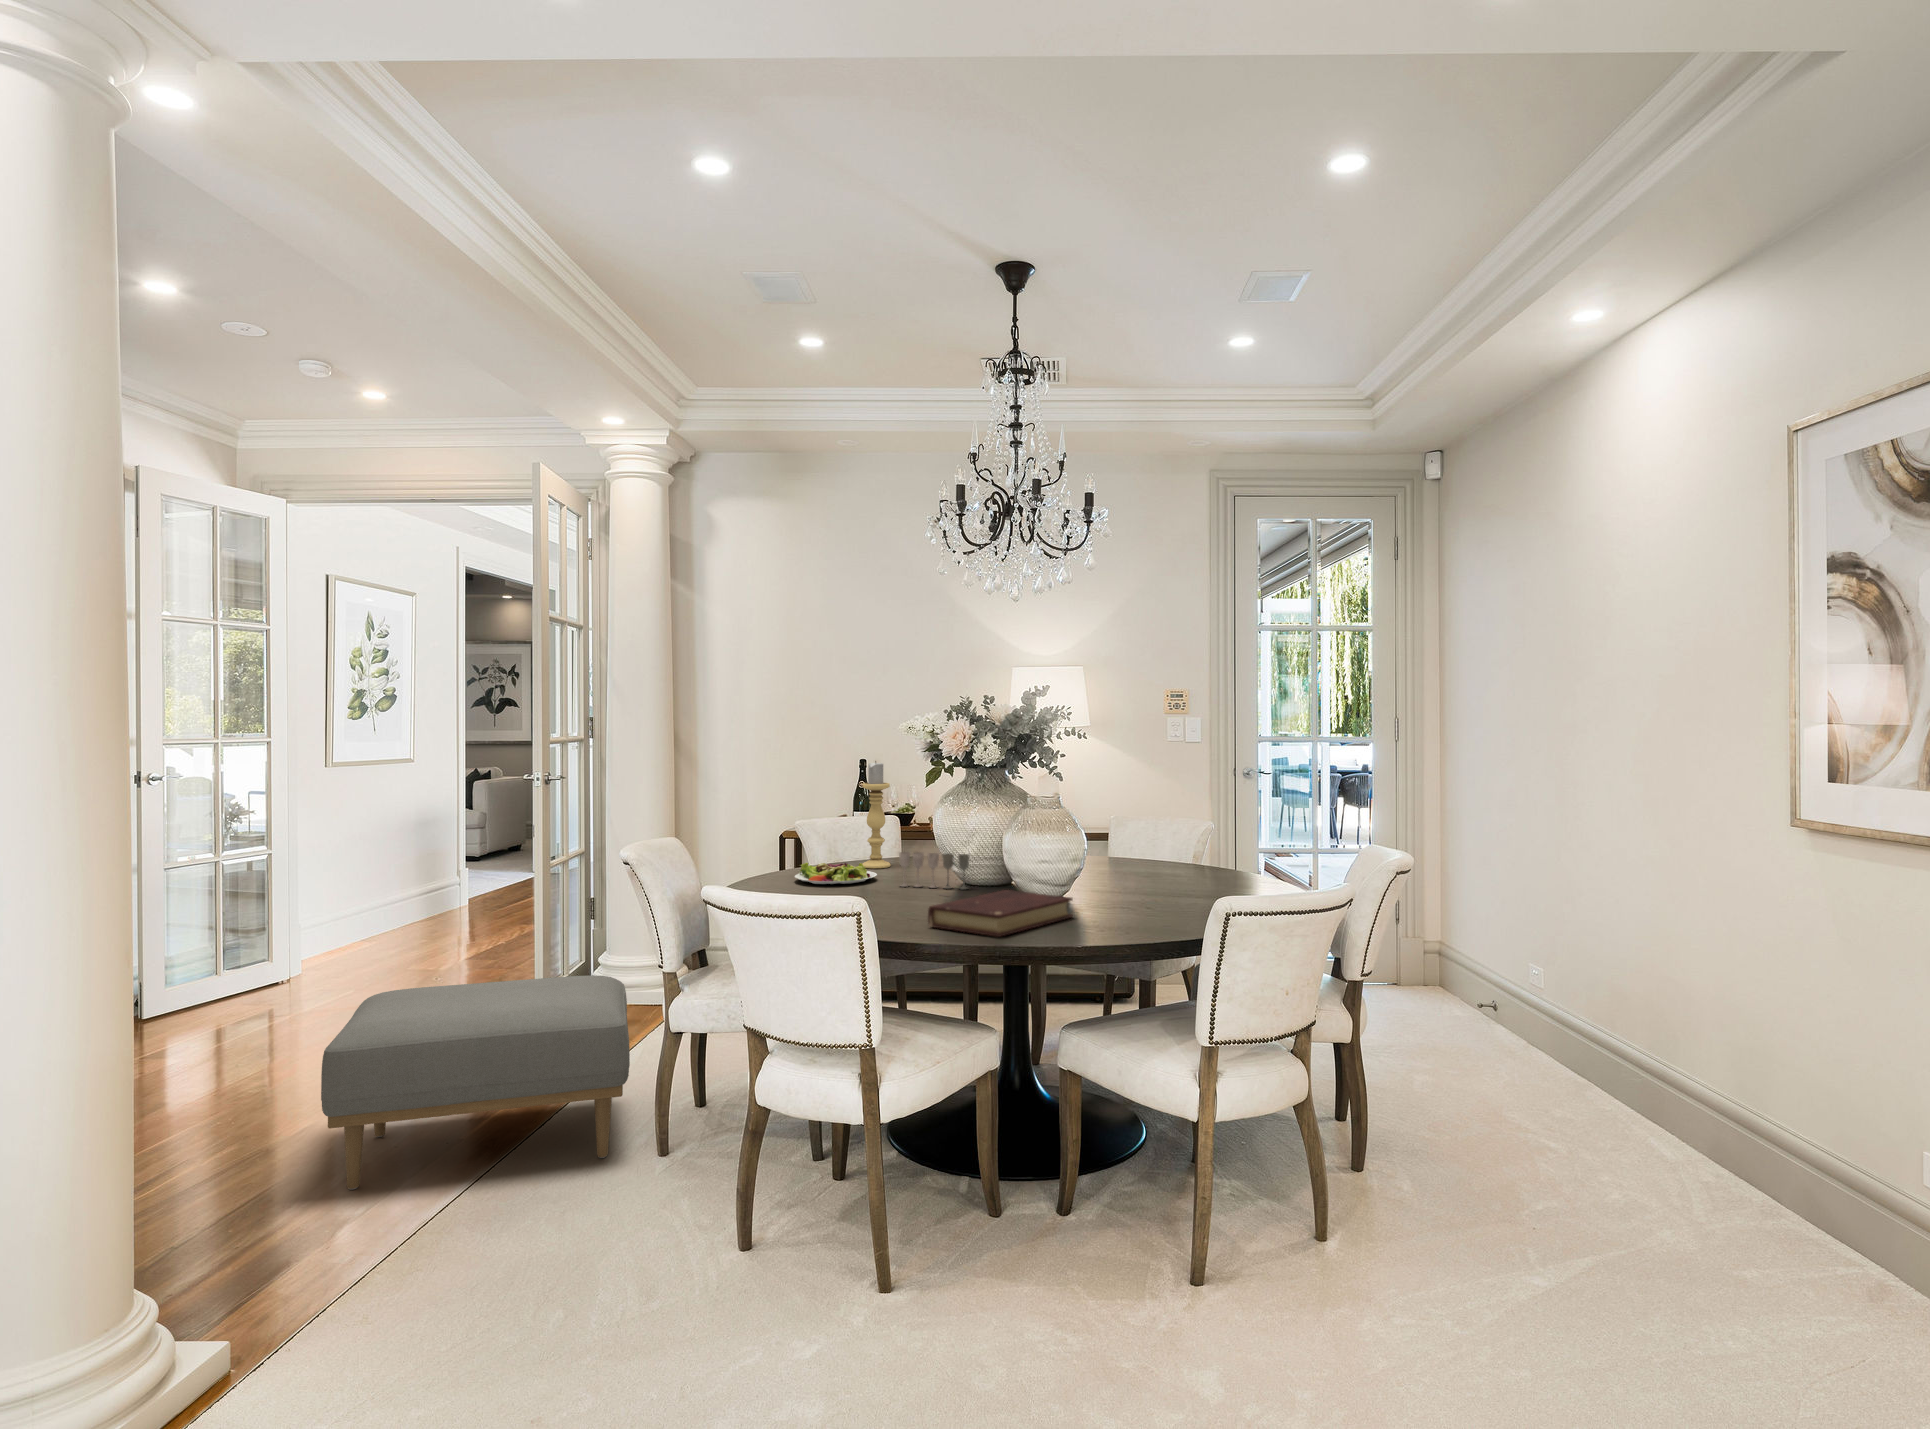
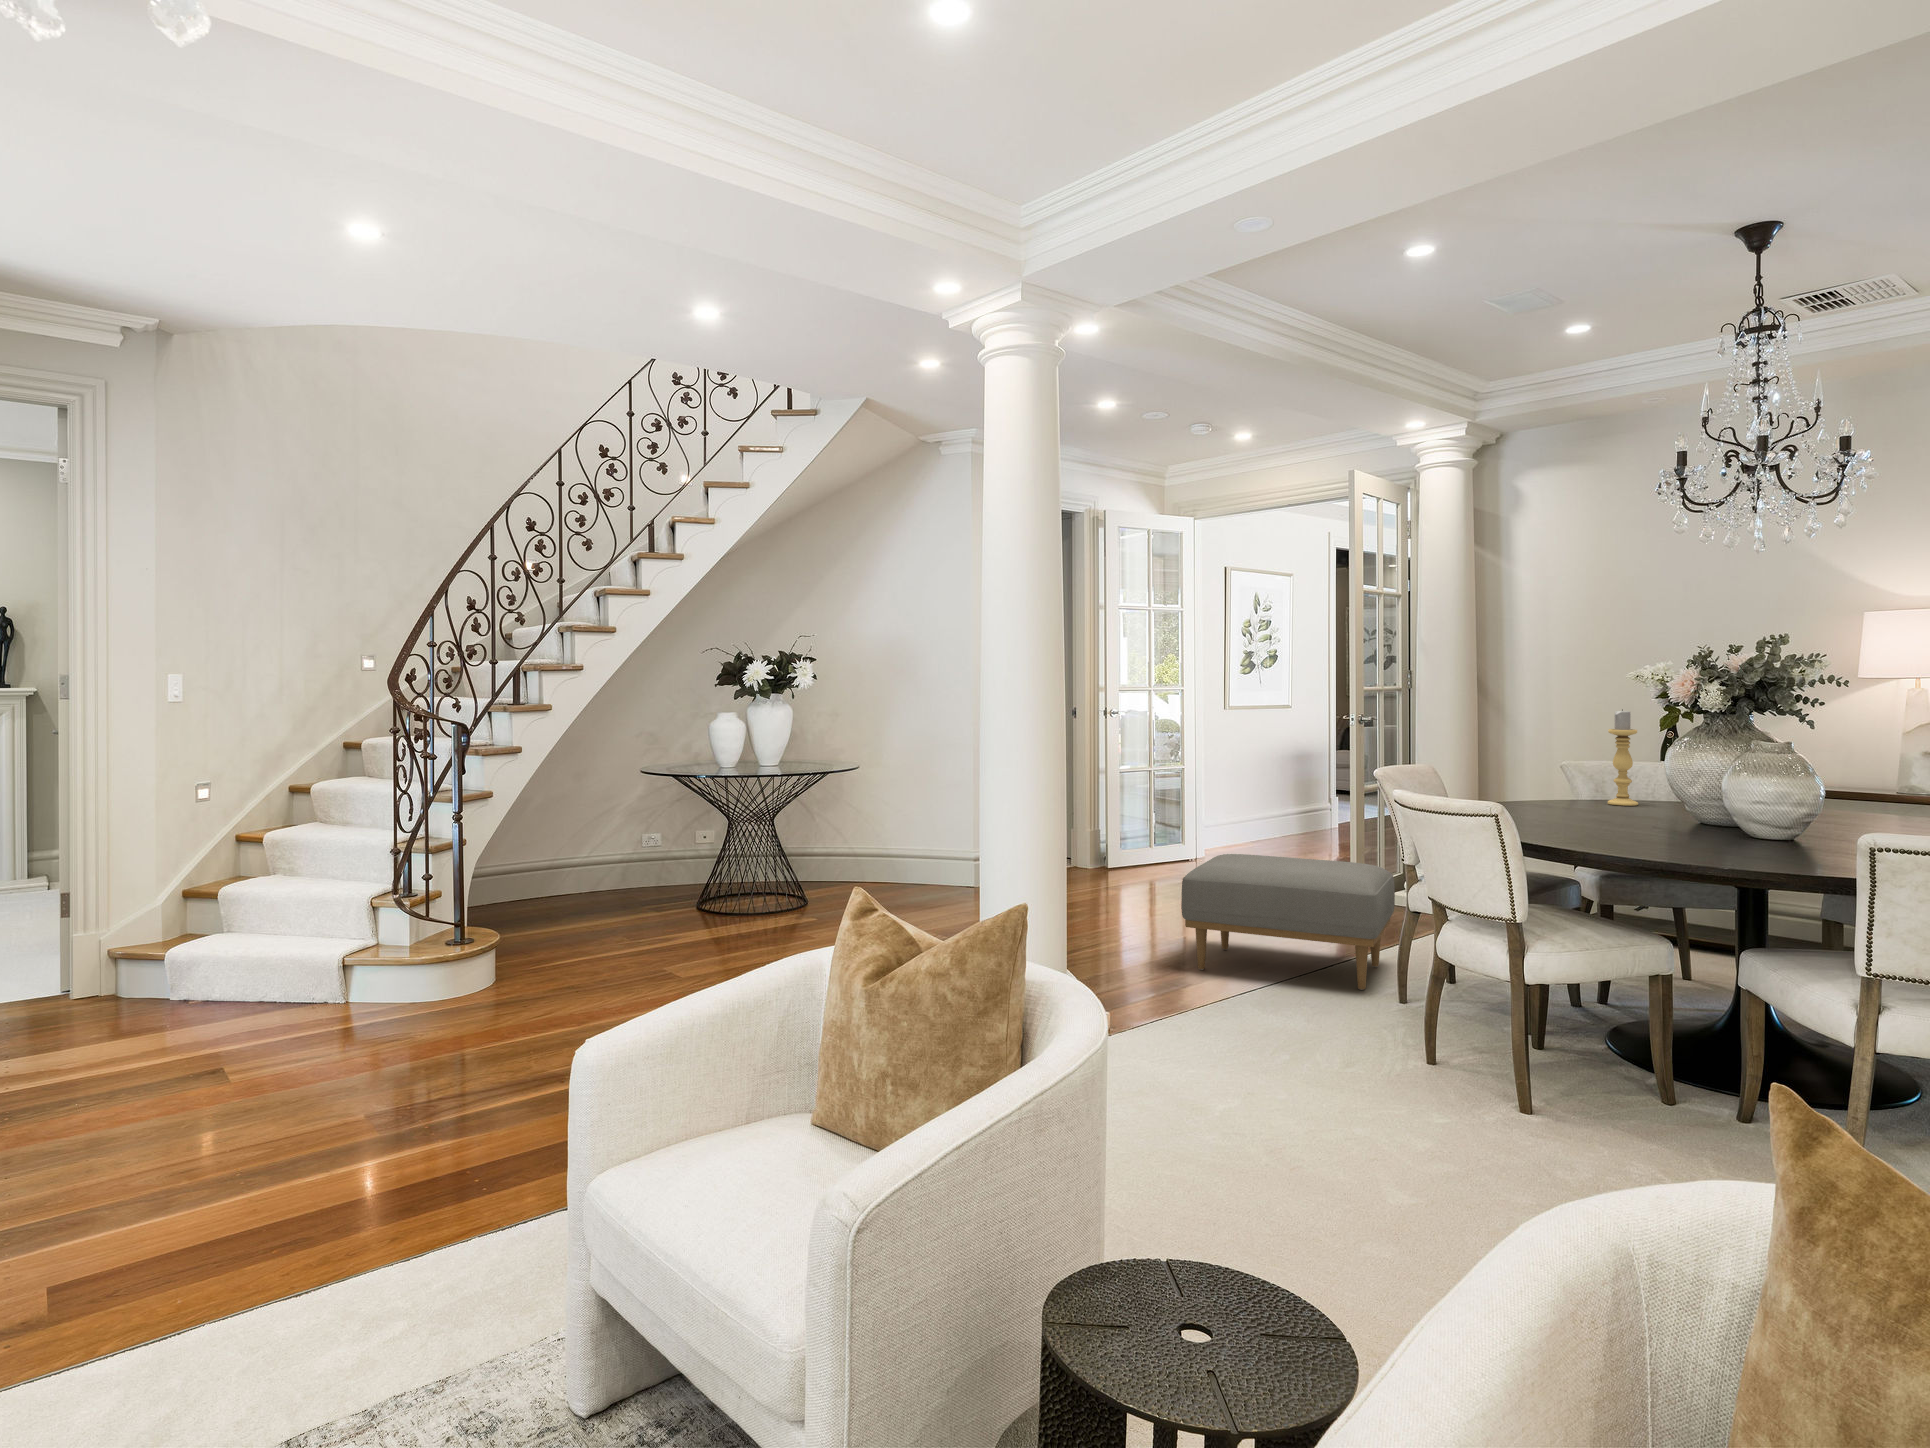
wine glass: present [899,852,969,889] -> none [1620,788,1689,825]
salad plate: present [795,863,877,884] -> none [1526,792,1607,811]
book: present [928,890,1073,937] -> none [1596,822,1757,851]

